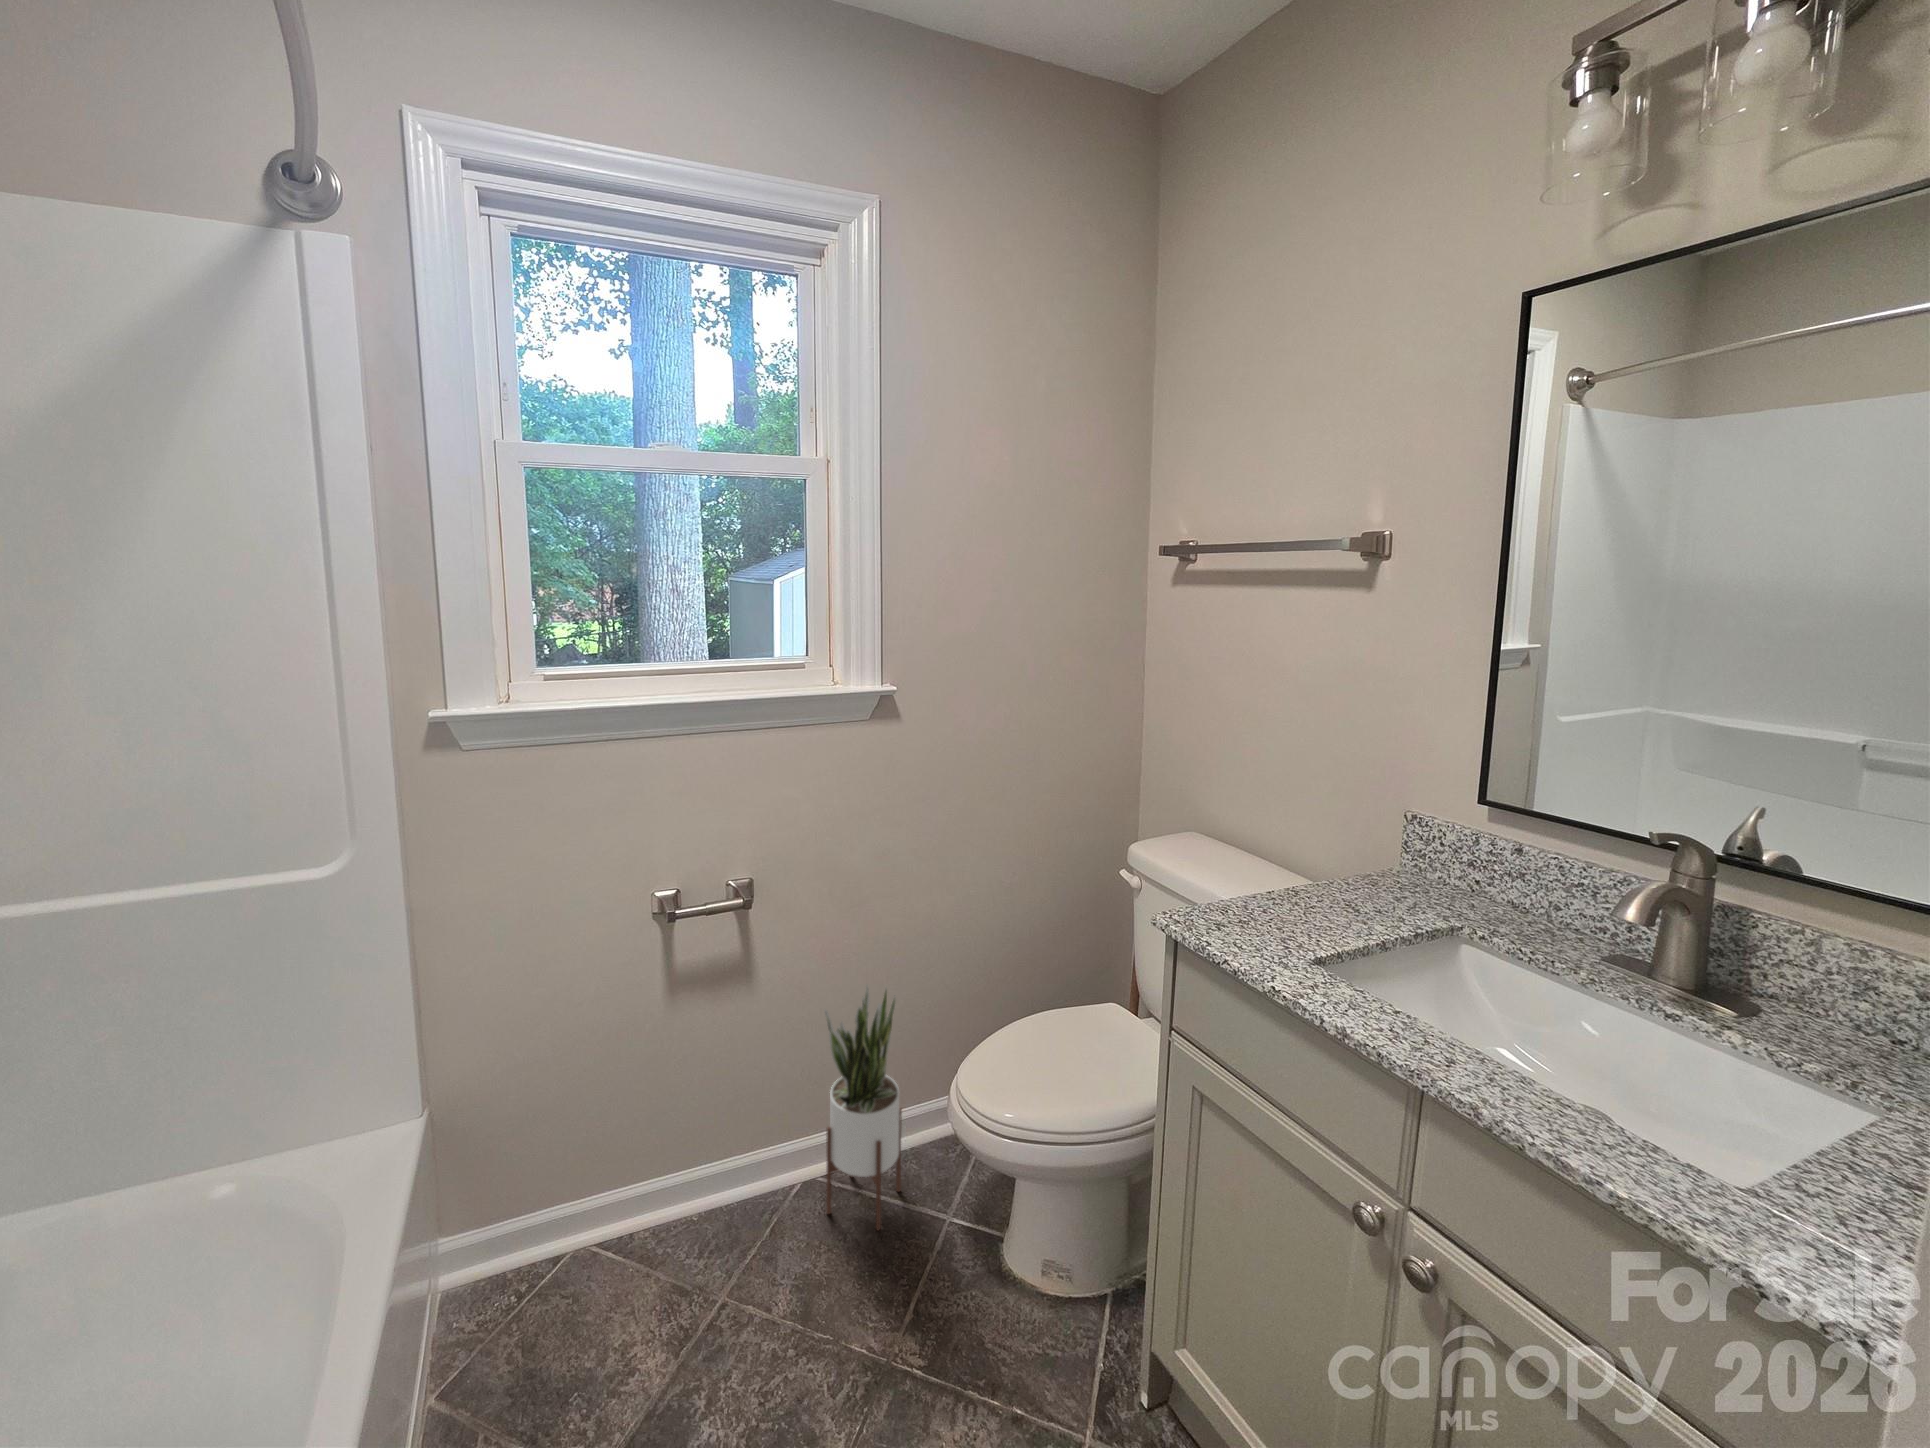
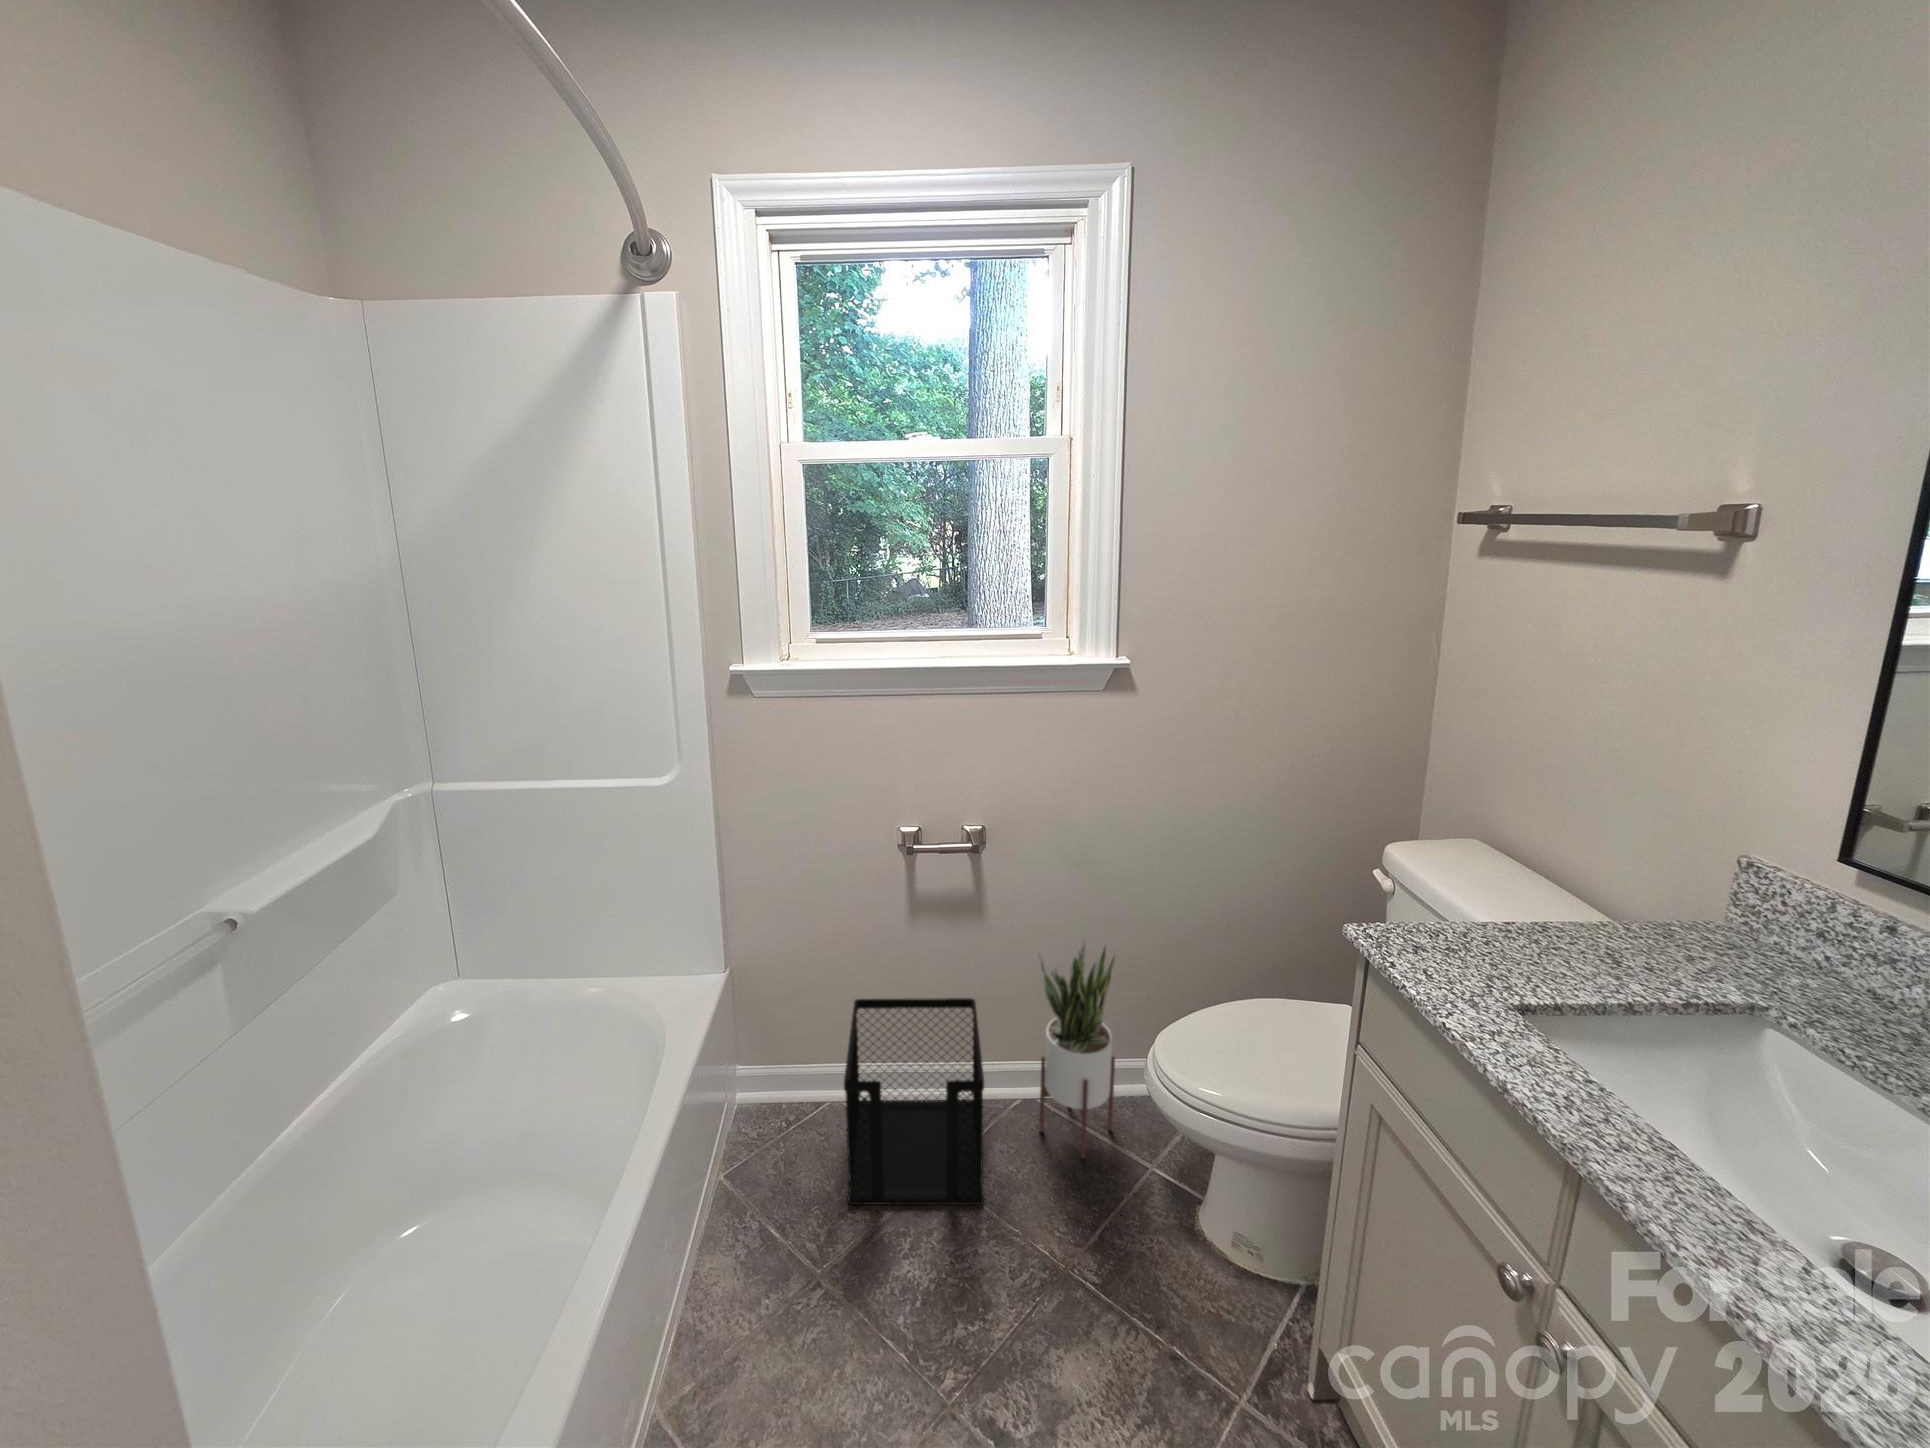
wastebasket: none [601,1080,784,1379] -> present [844,998,984,1205]

